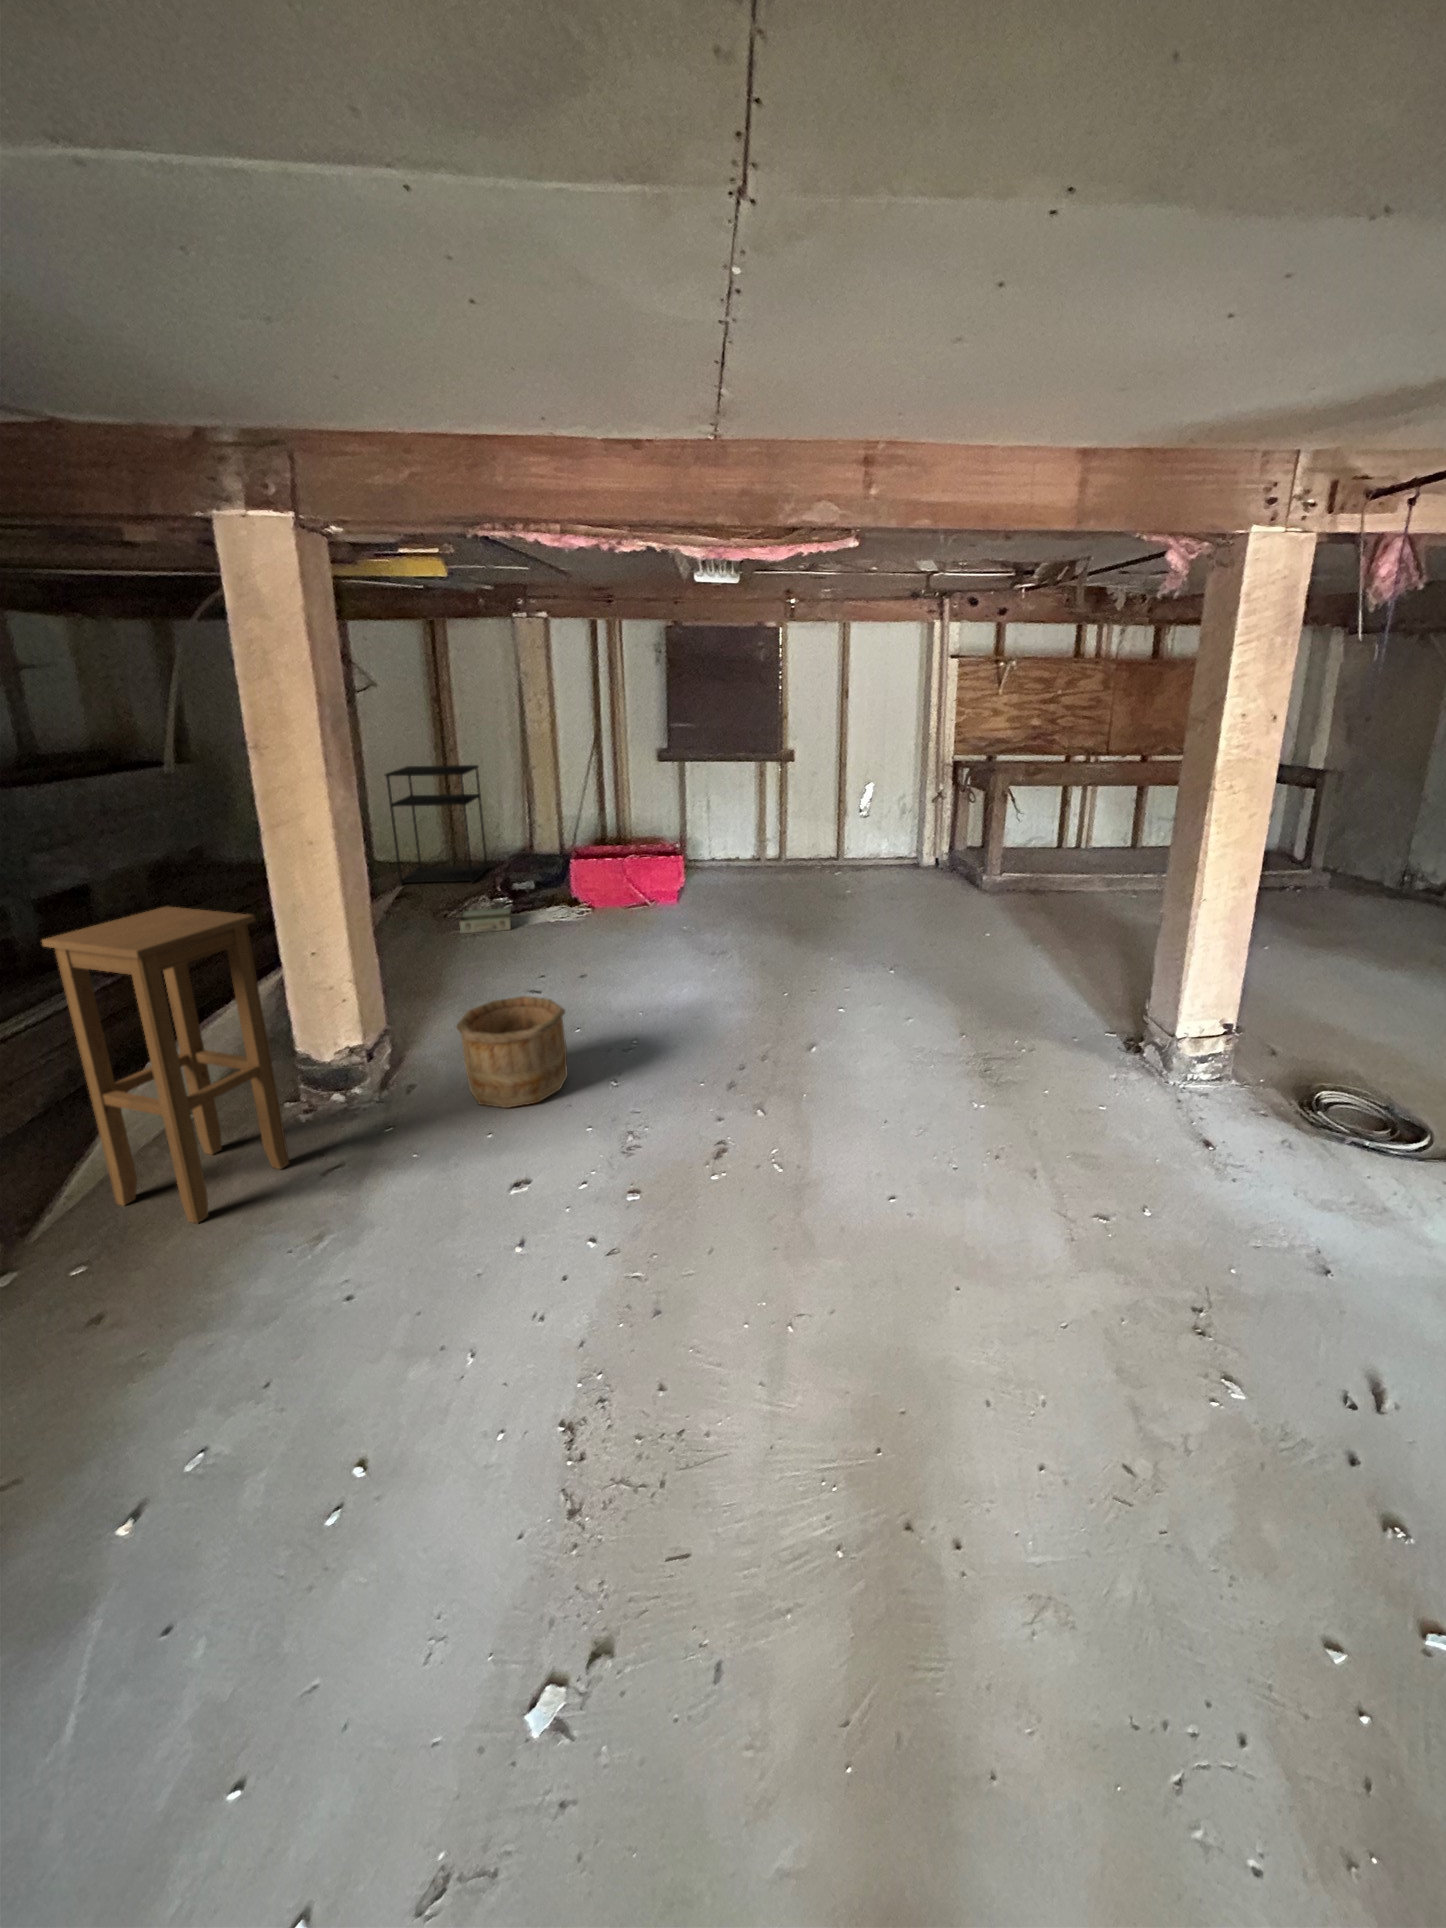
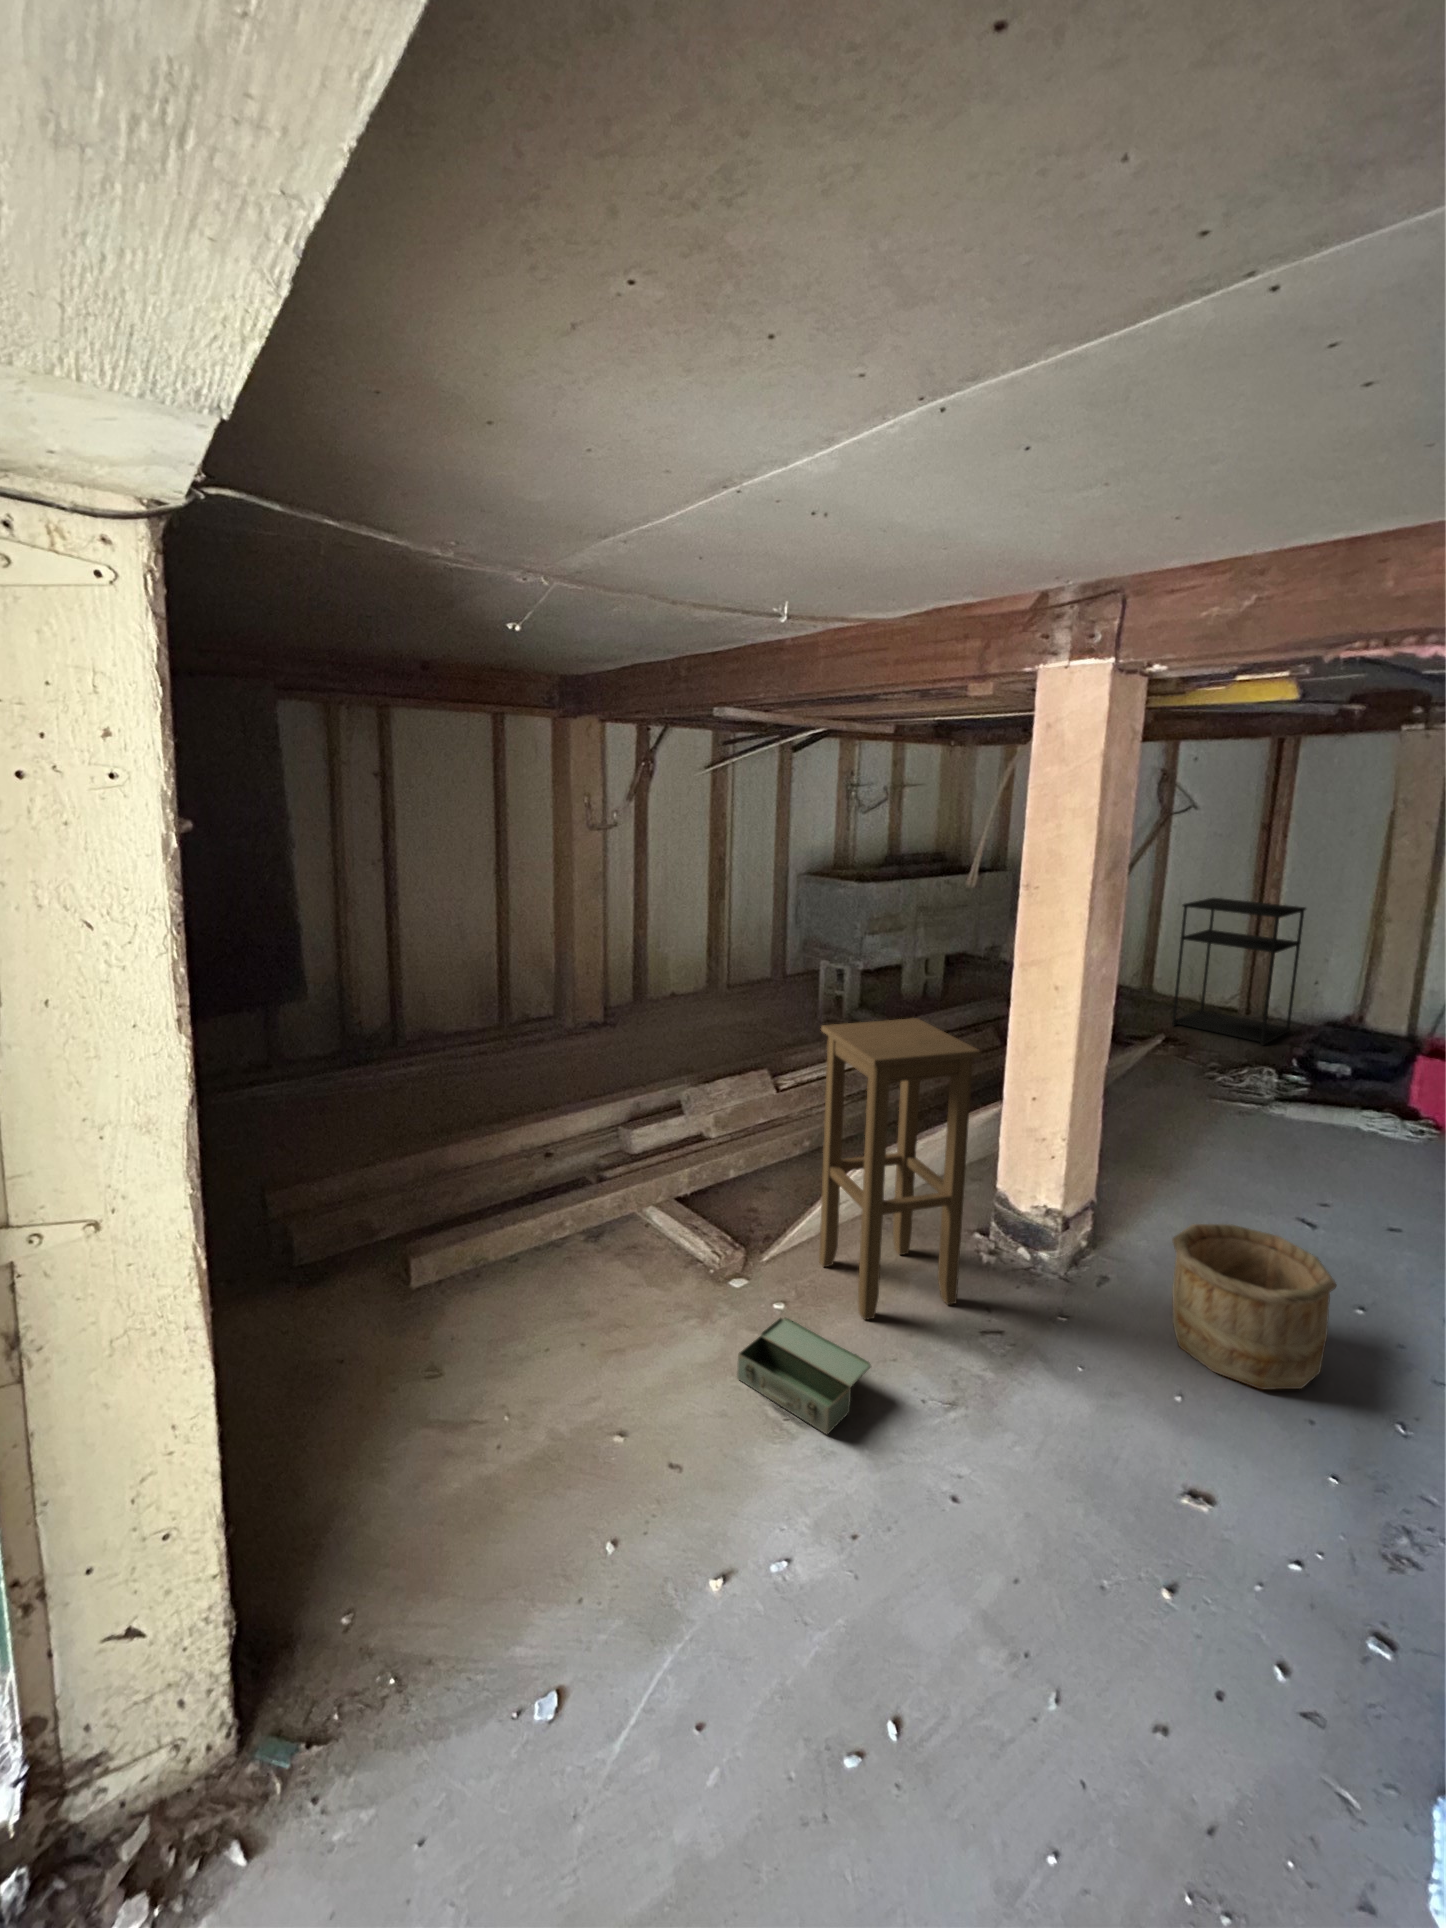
toolbox: present [459,908,511,933] -> present [737,1318,871,1434]

